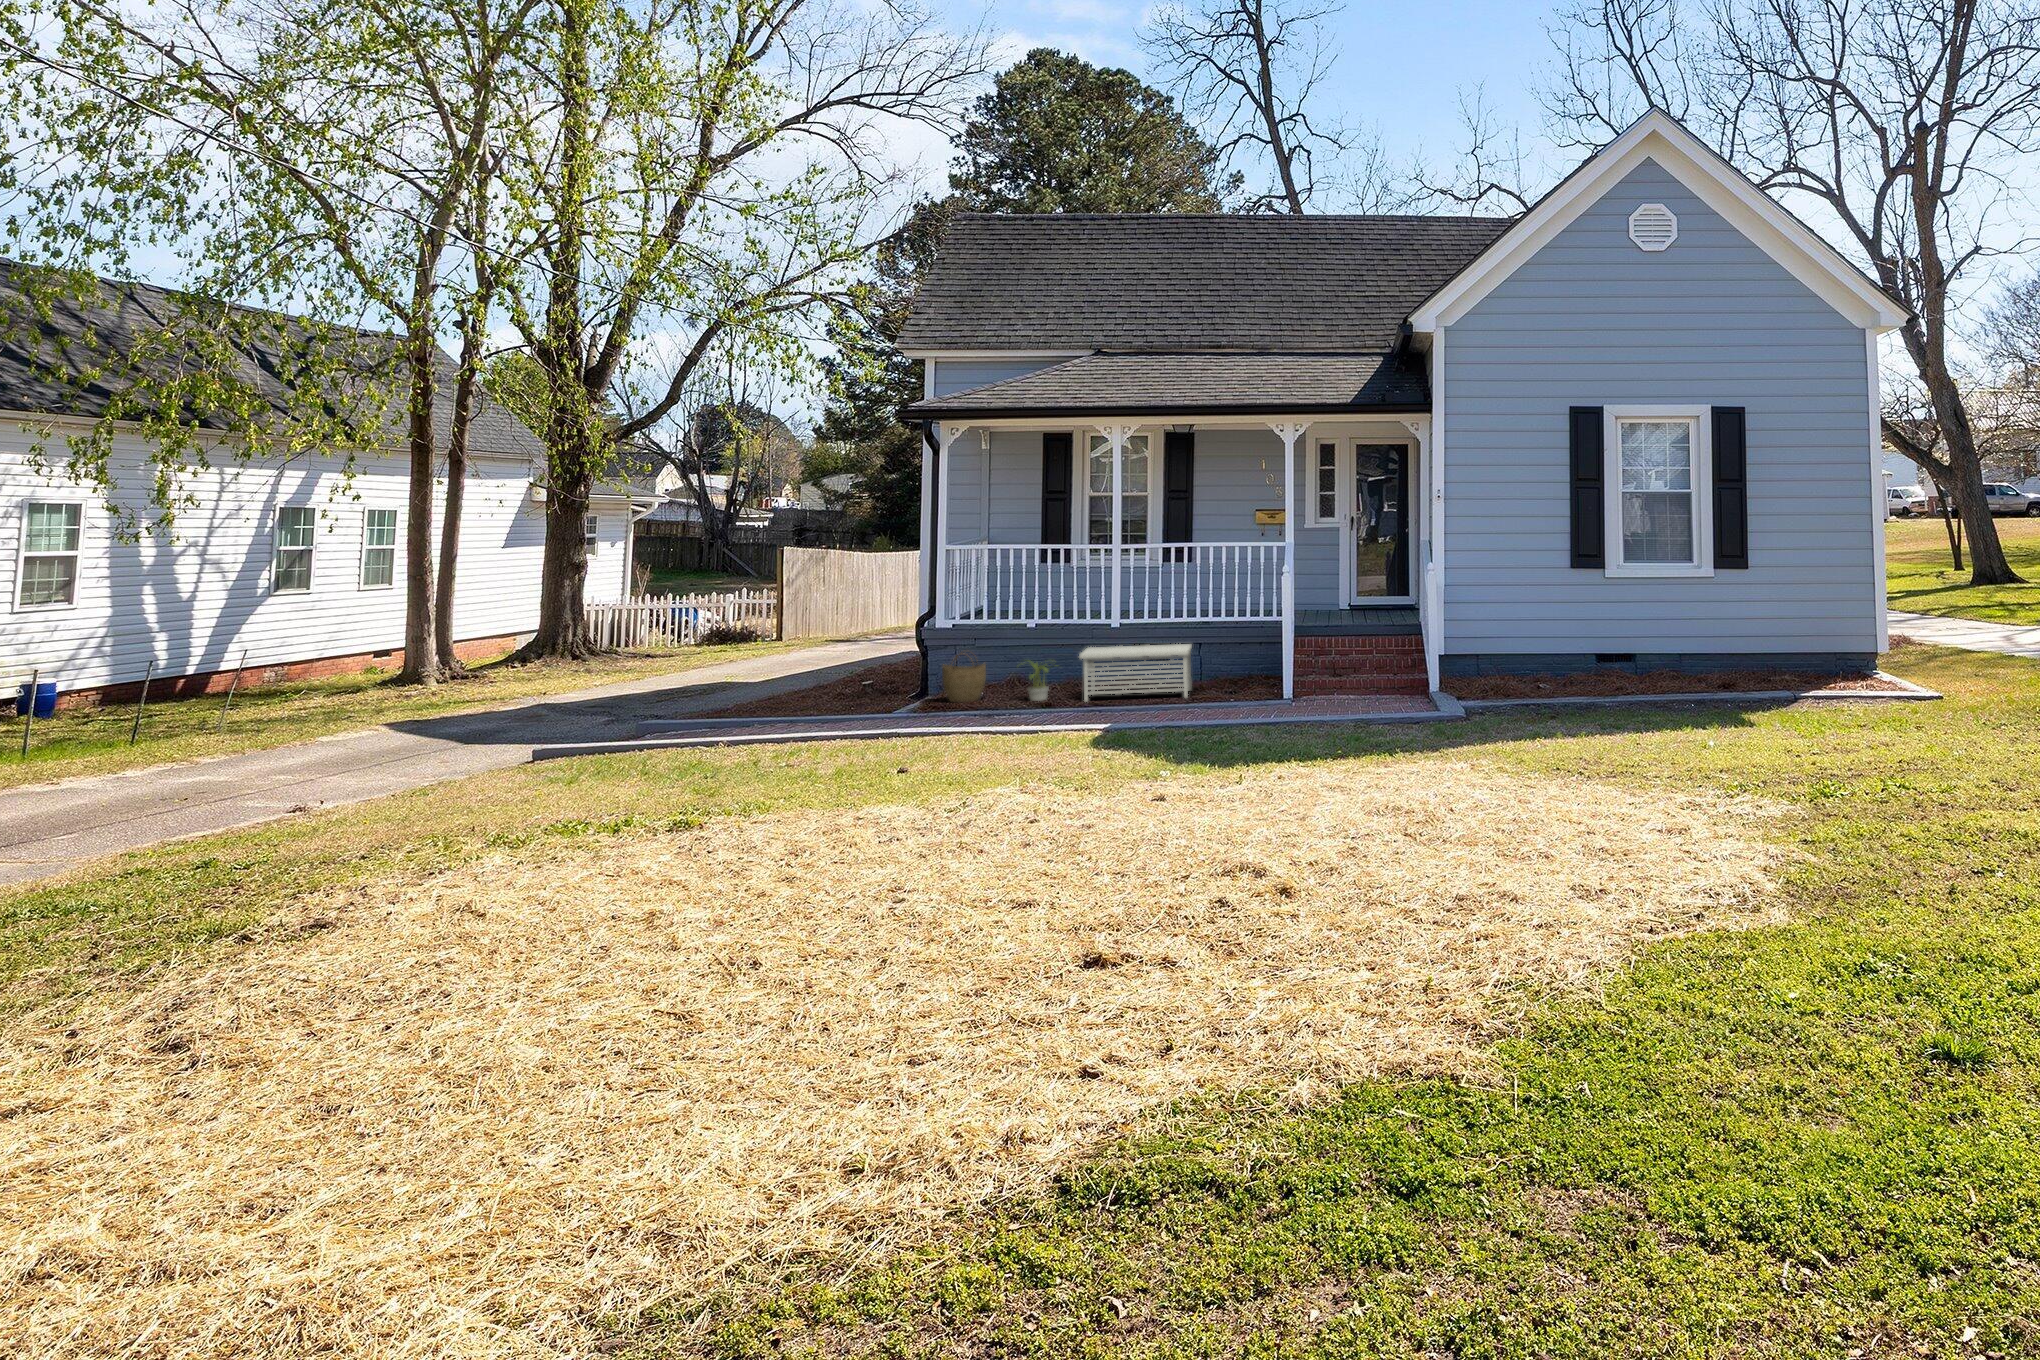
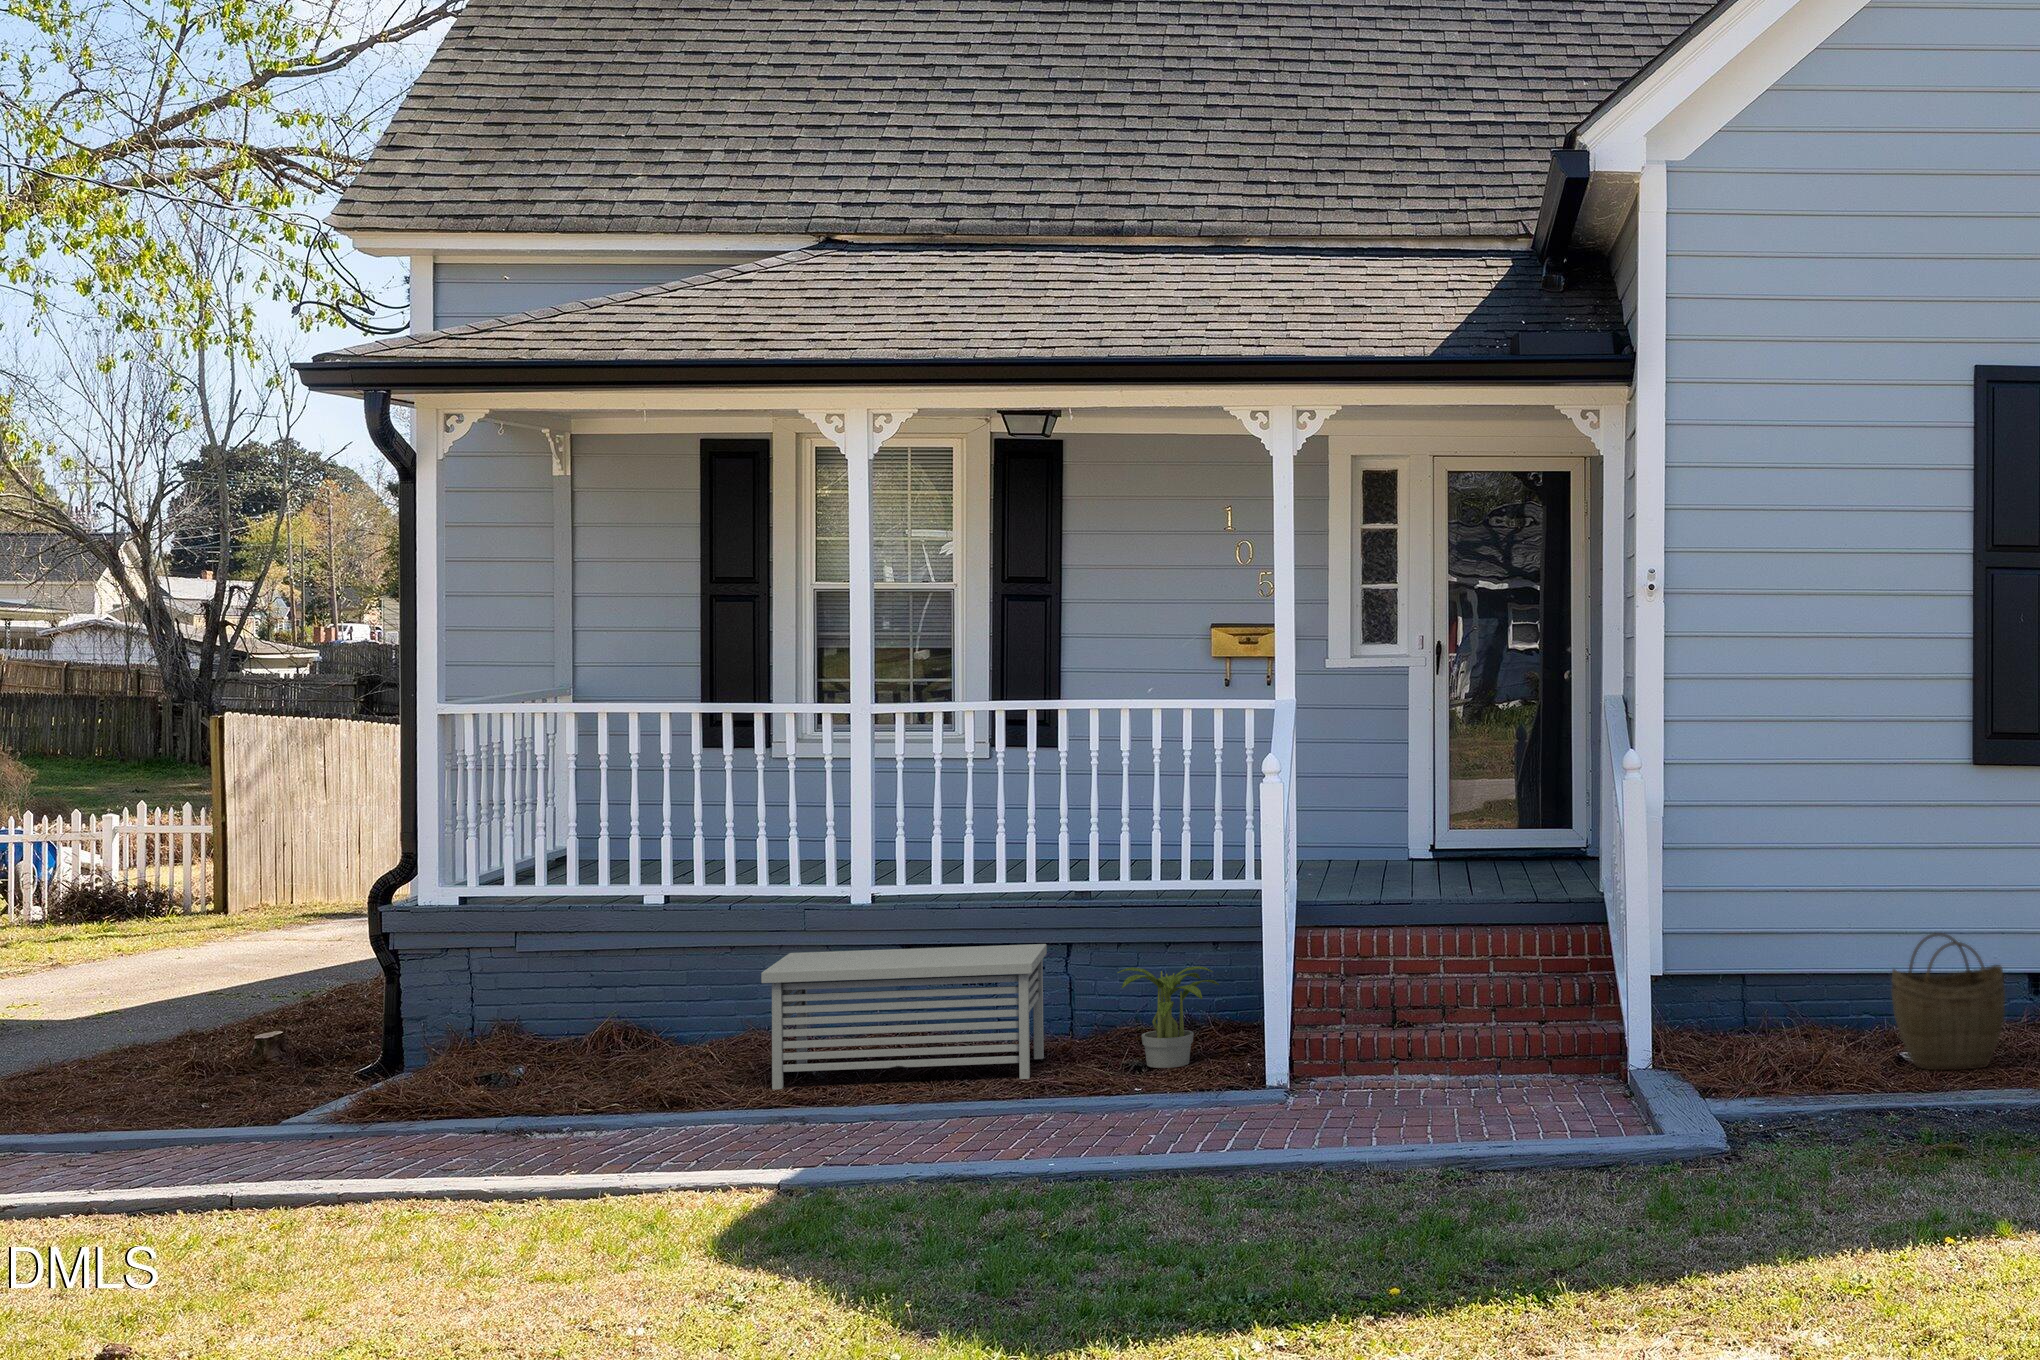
woven basket: present [942,653,986,703] -> present [1892,933,2005,1070]
potted plant: present [1028,661,1049,701] -> present [1117,966,1219,1068]

